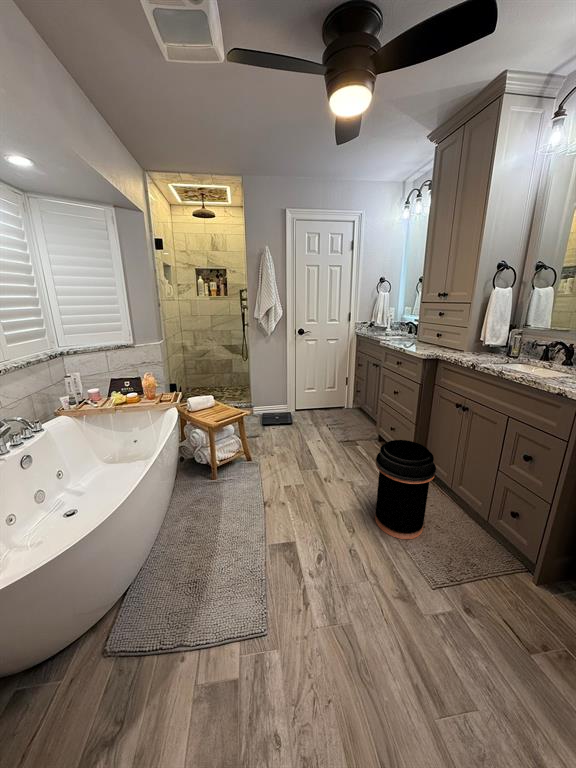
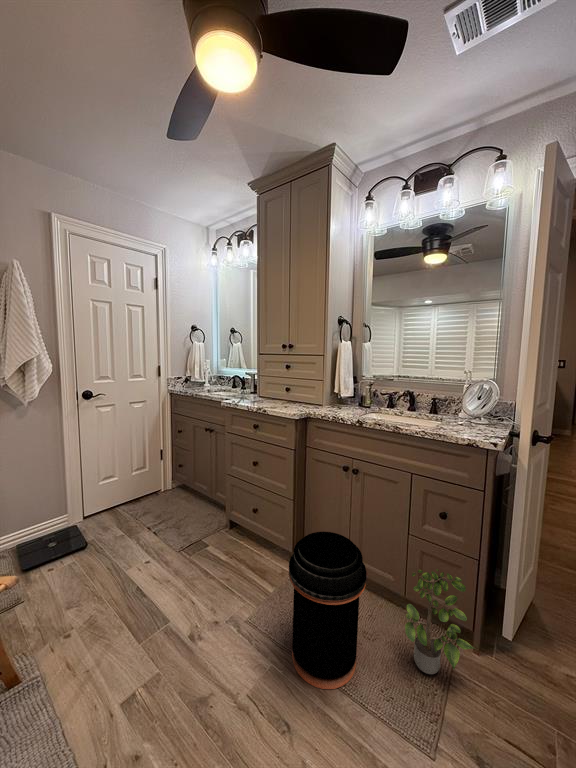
potted plant: none [458,486,520,572] -> present [405,569,475,674]

